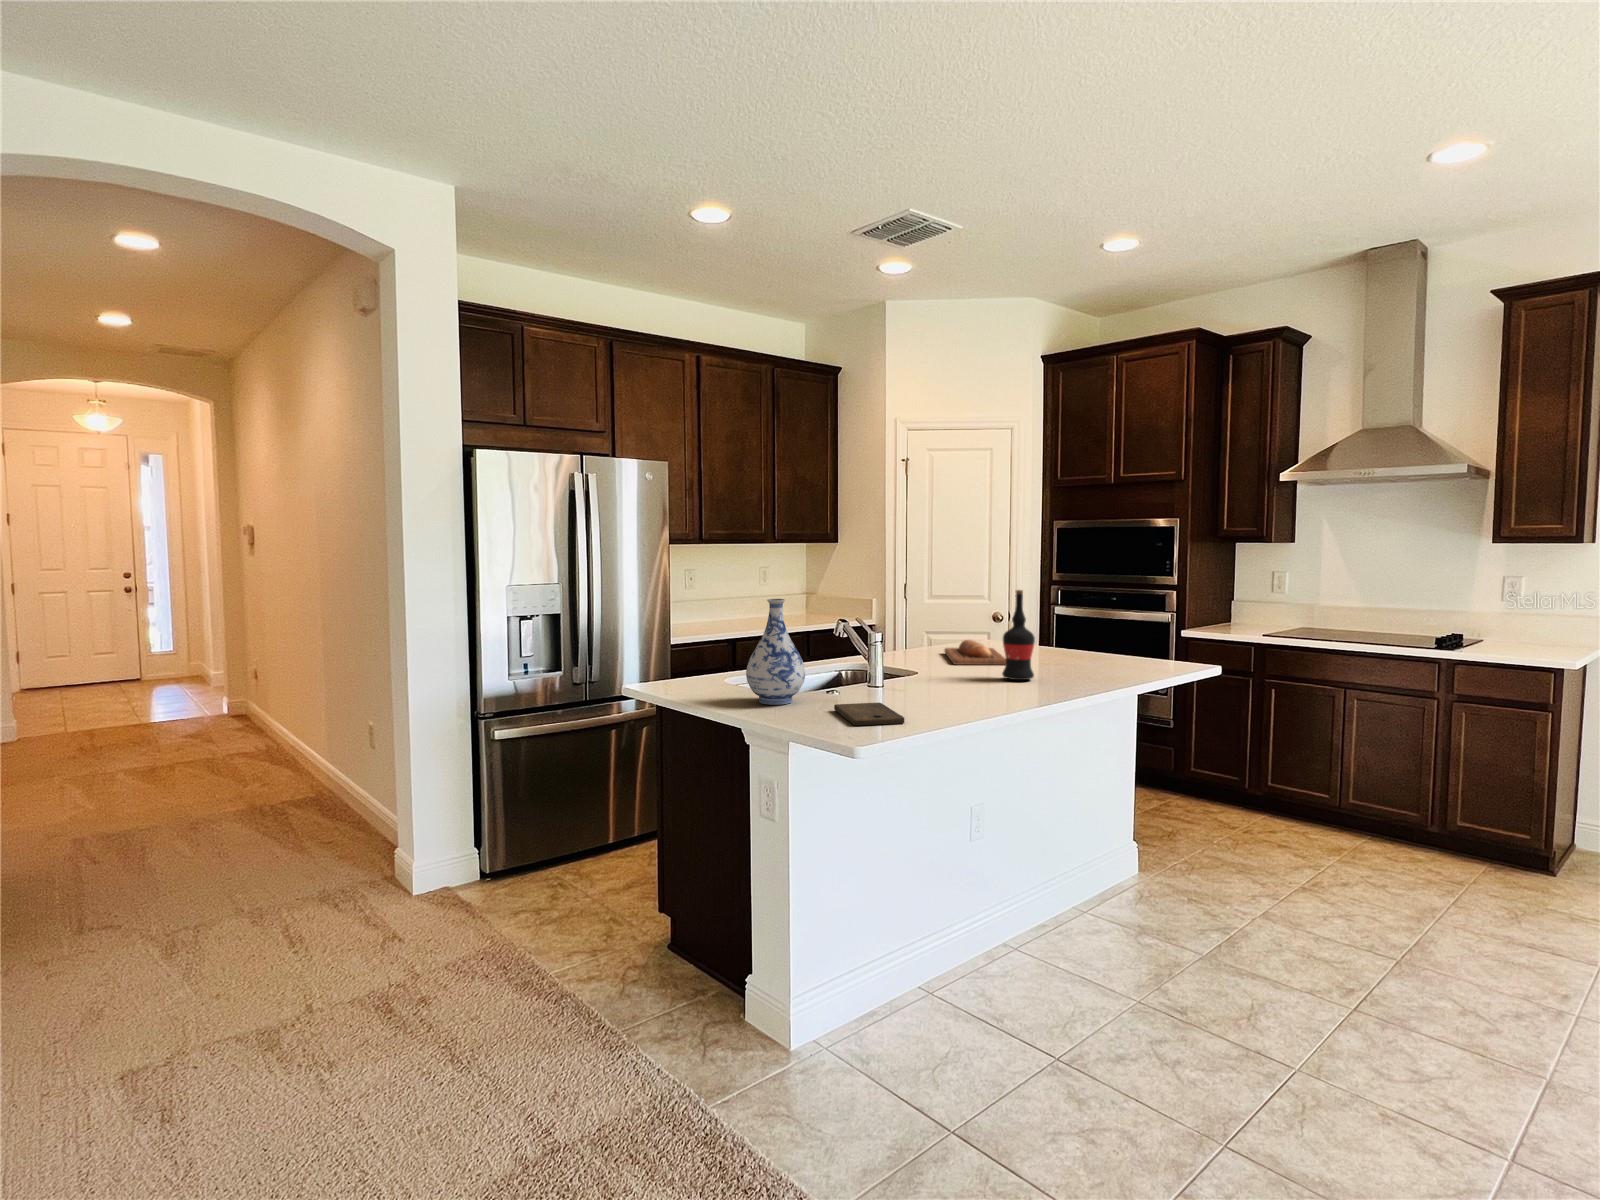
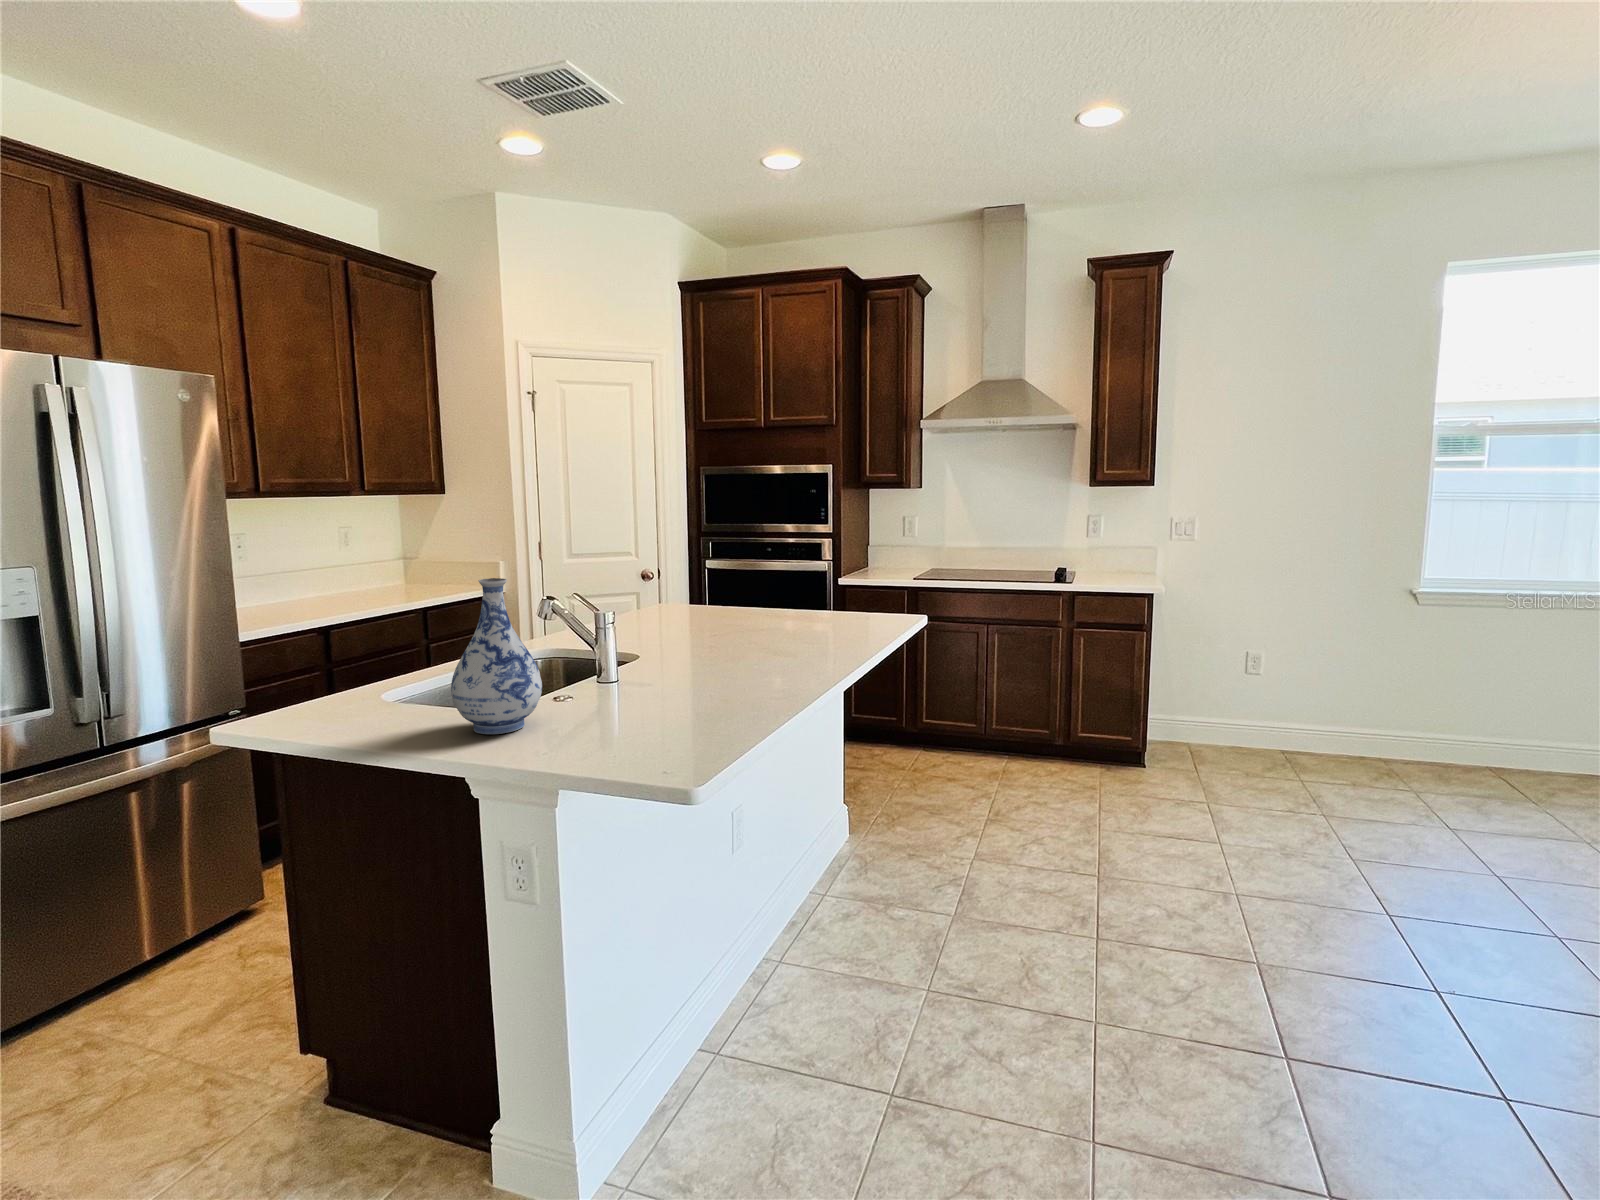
wine bottle: present [1002,590,1035,680] -> none [748,547,786,654]
bread loaf: present [944,640,1006,665] -> none [642,607,730,640]
cutting board: present [834,703,904,725] -> none [600,711,718,754]

